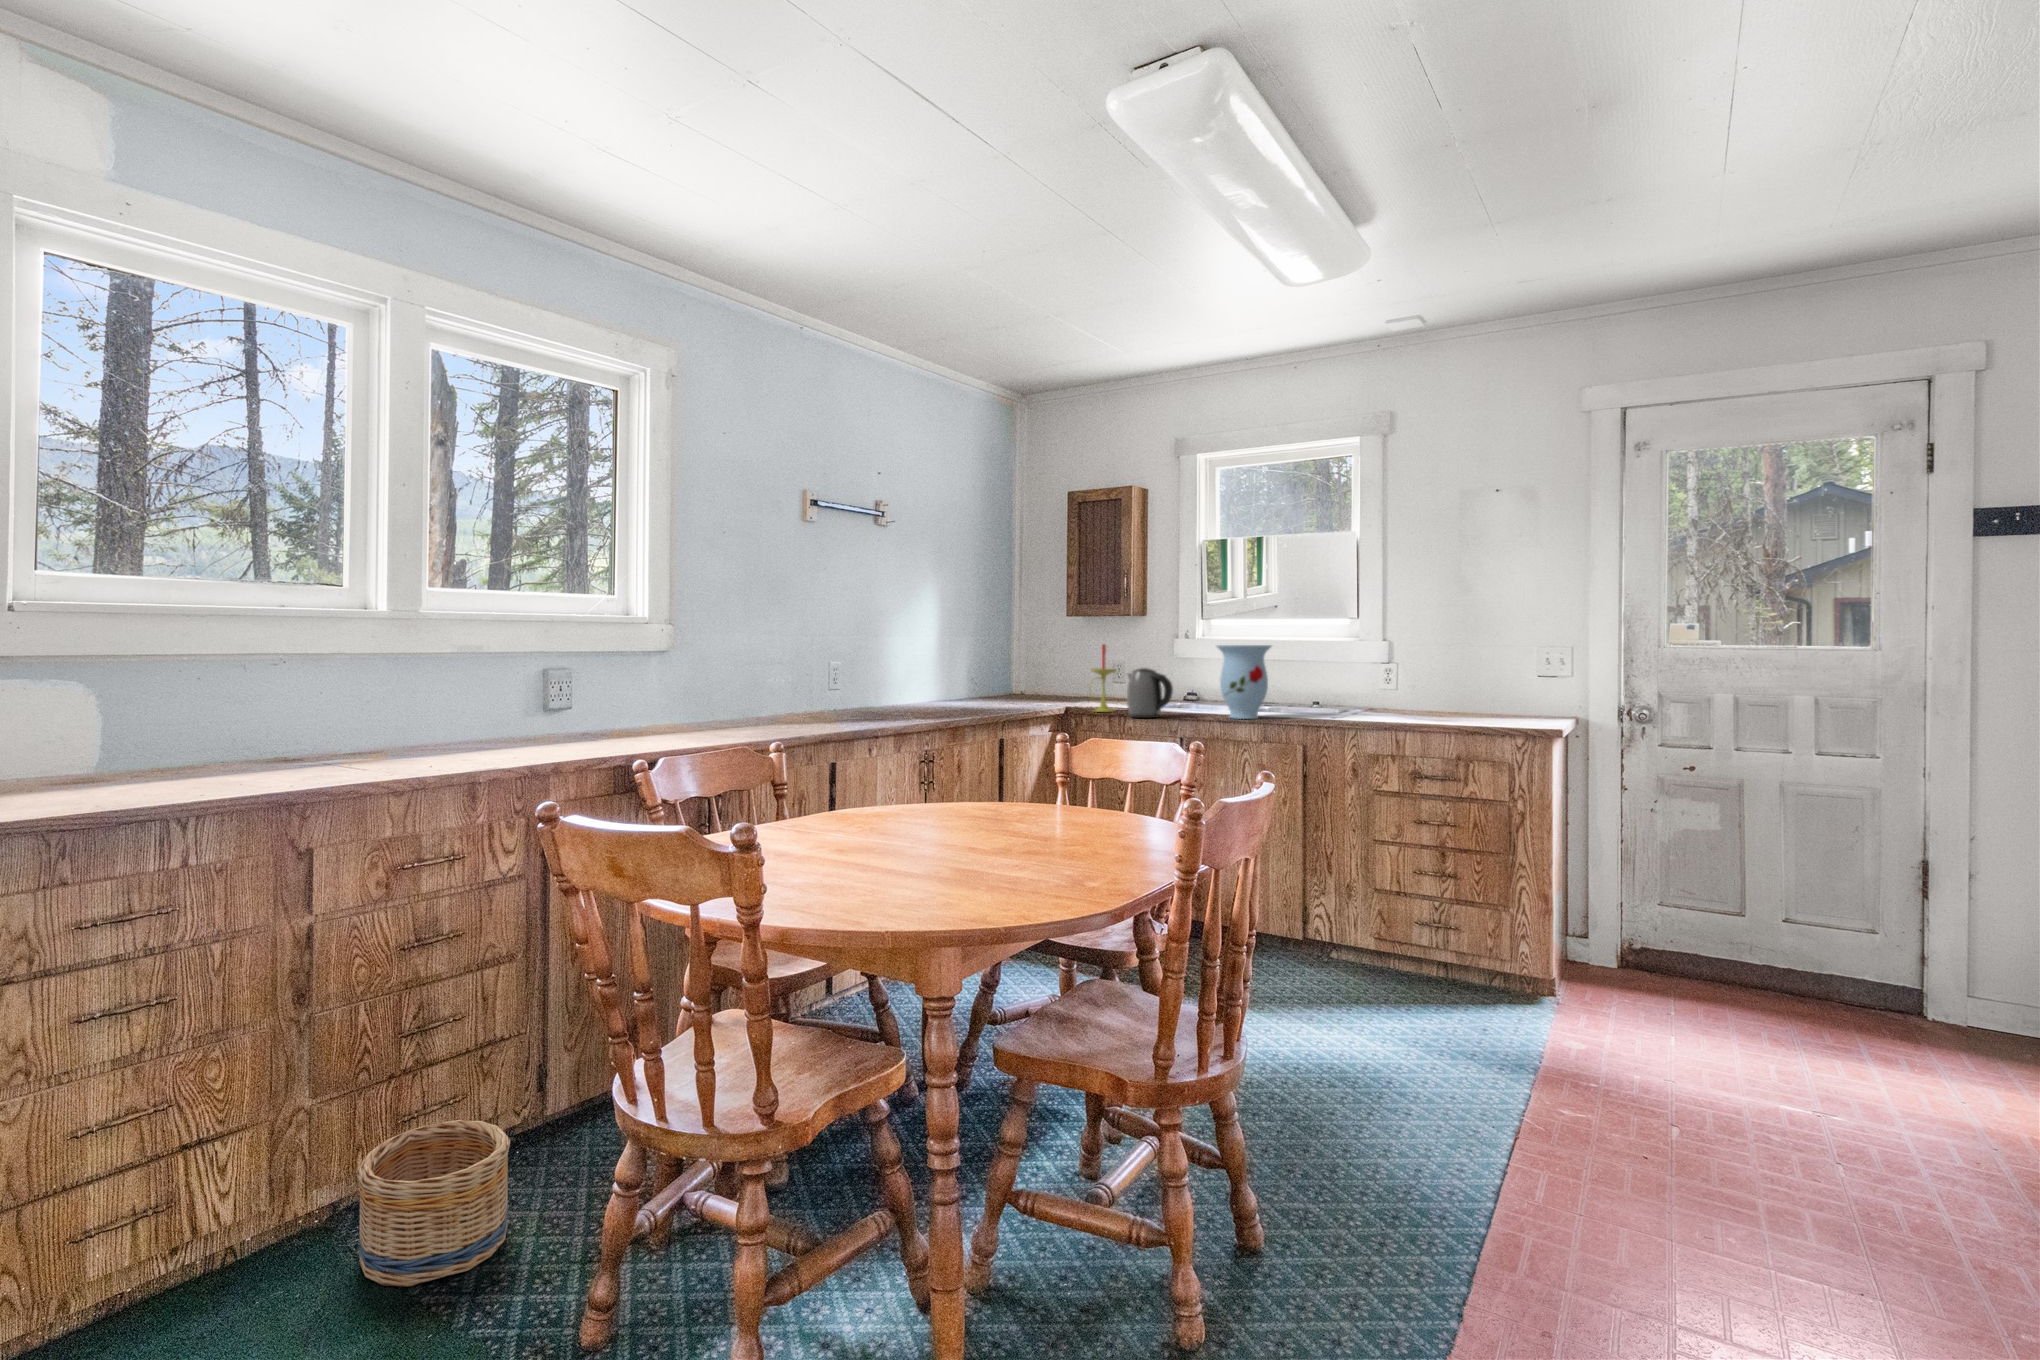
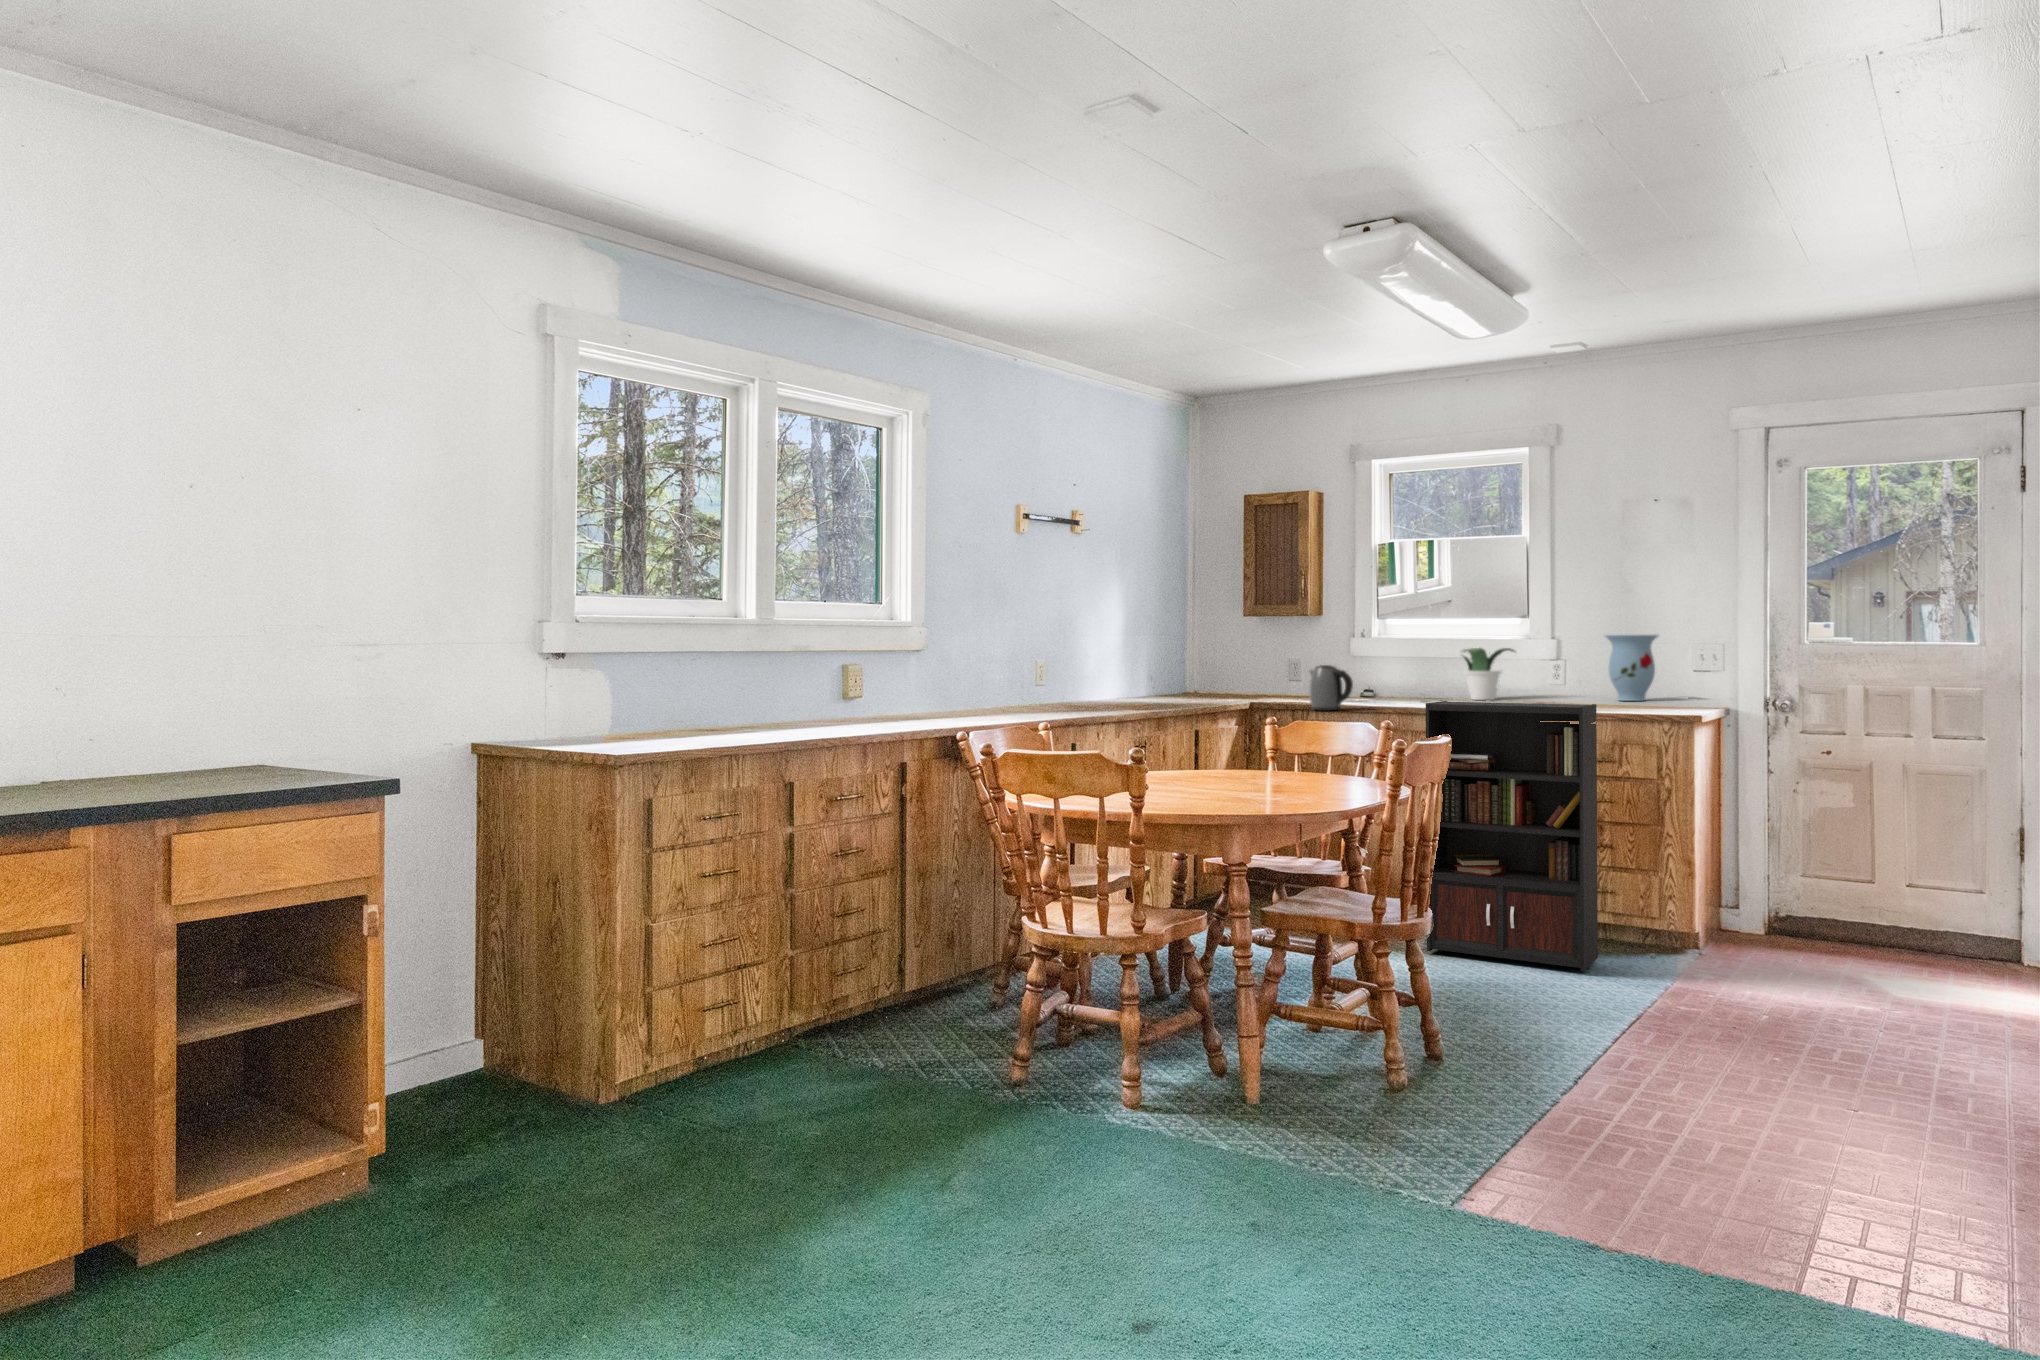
candle: present [1091,644,1116,712] -> none [1270,641,1297,707]
vase: present [1217,645,1271,719] -> present [1606,635,1658,701]
potted plant: none [1281,649,1347,705] -> present [1463,648,1514,700]
bookcase: none [1248,711,1510,1040] -> present [1426,701,1655,971]
basket: present [357,1120,510,1287] -> none [827,977,920,1067]

